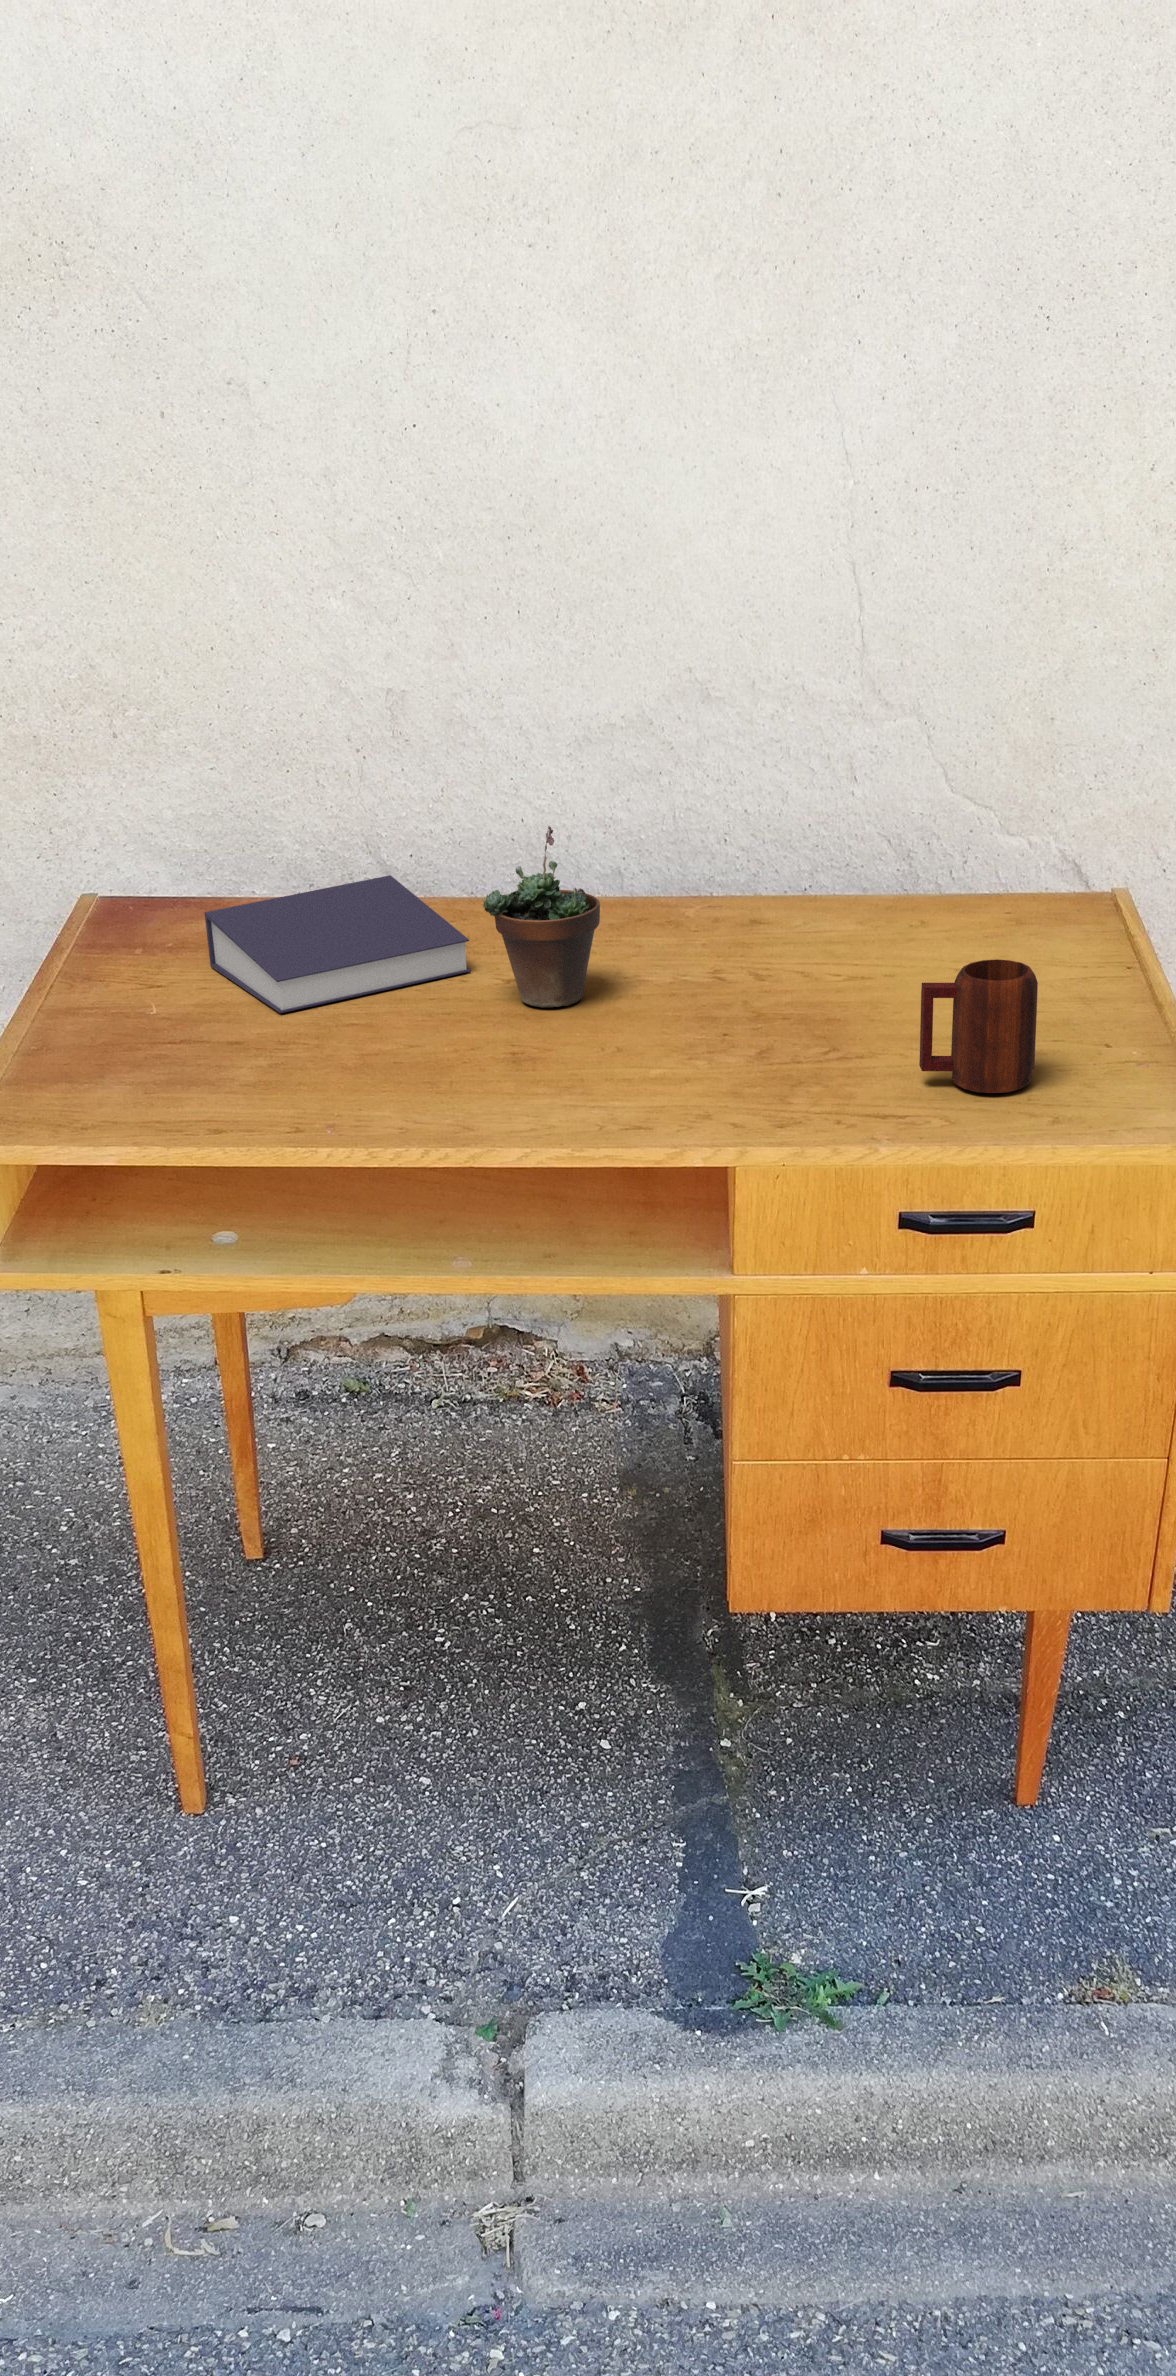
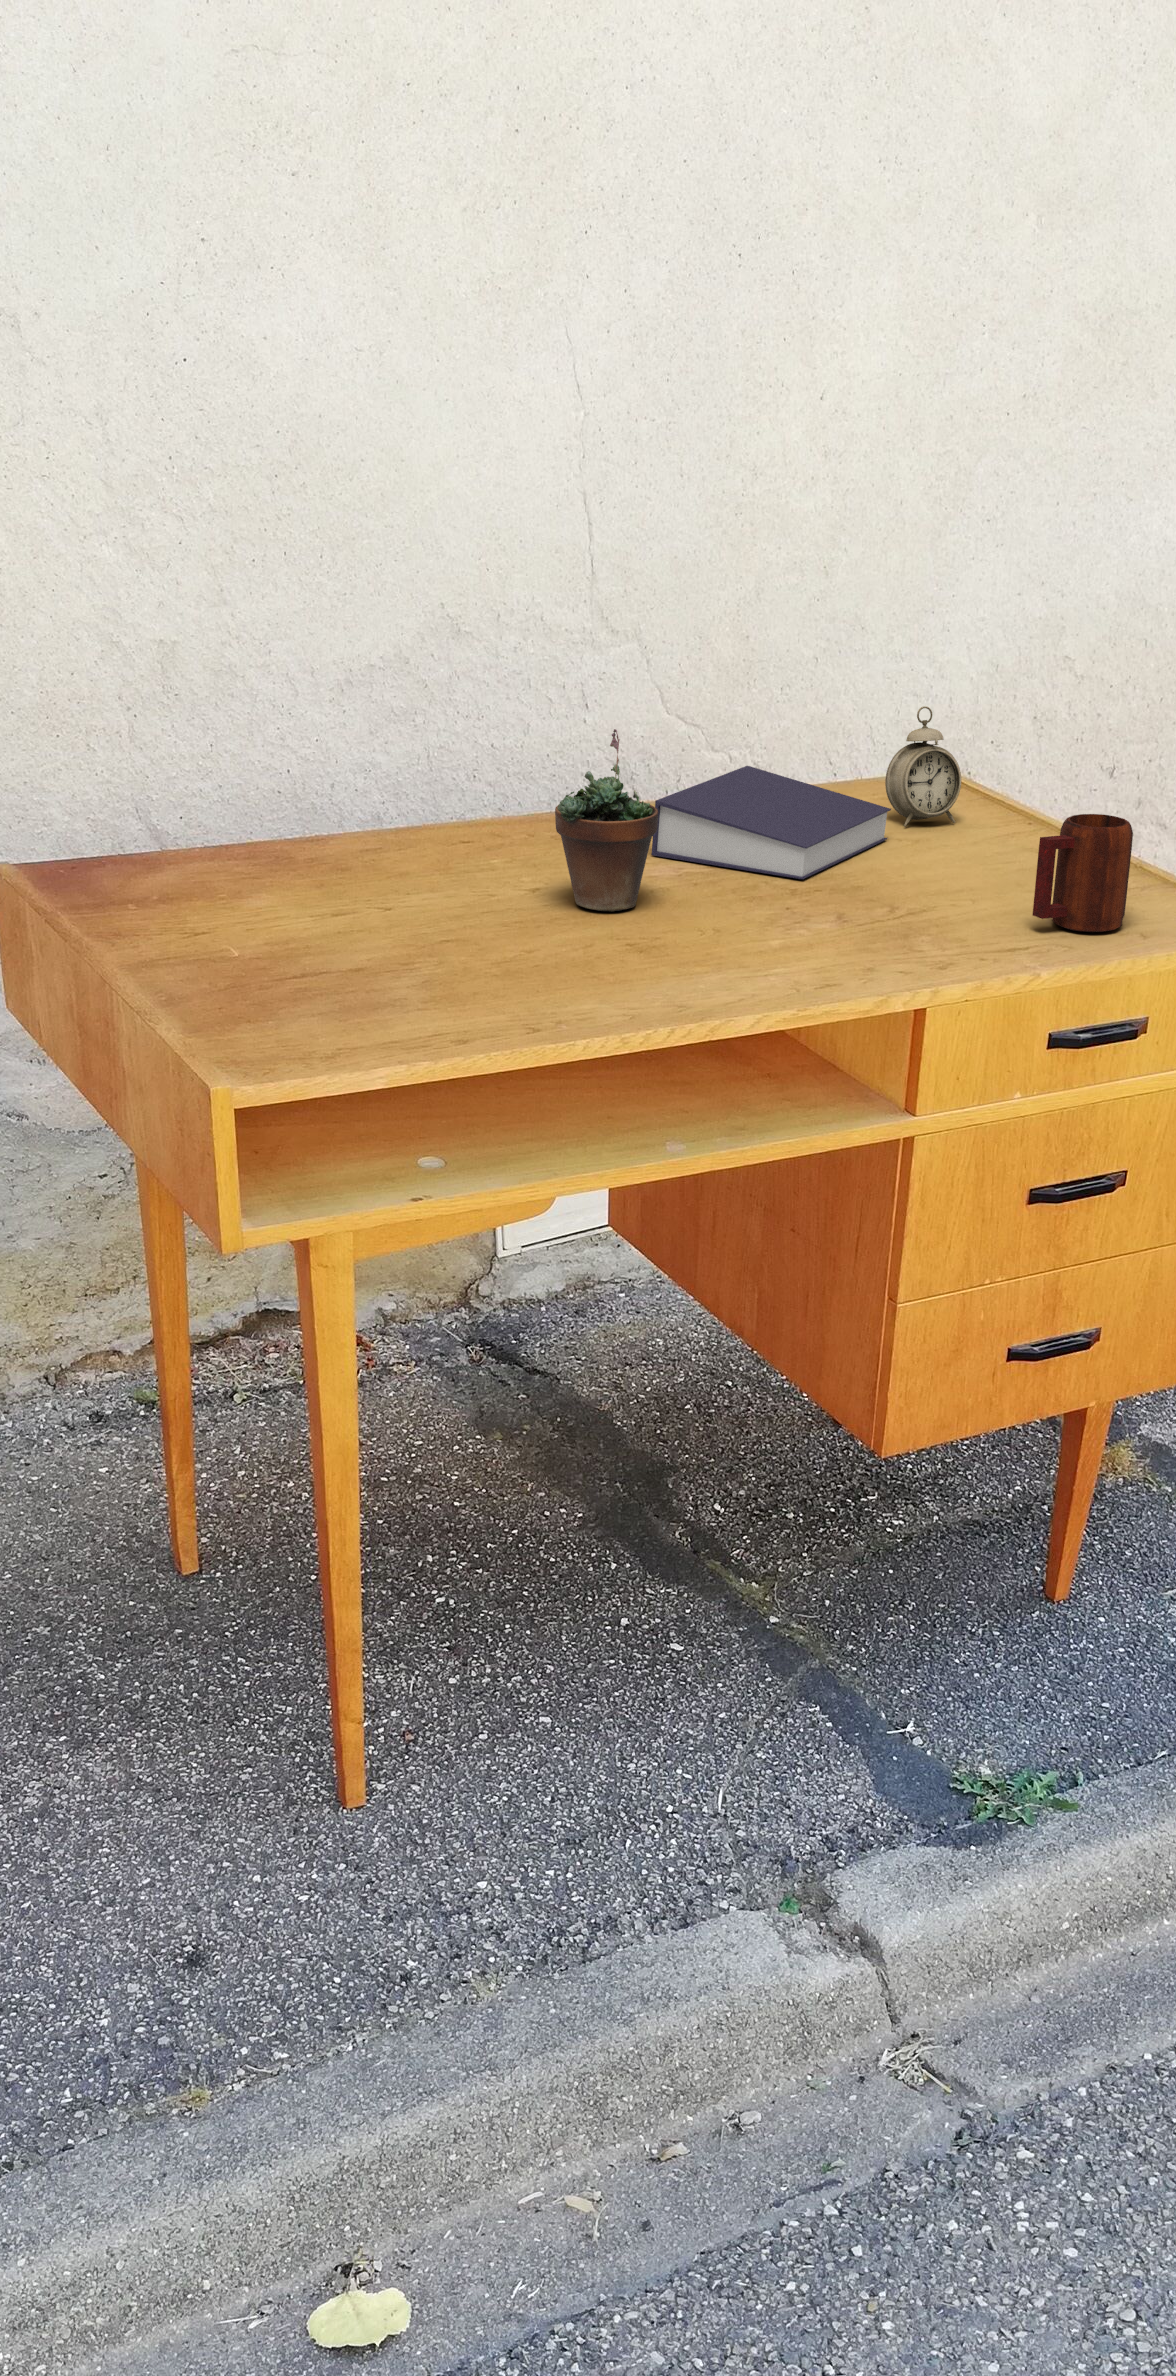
alarm clock: none [1001,805,1083,935] -> present [885,706,961,827]
book: present [205,875,471,1013] -> present [652,766,891,879]

